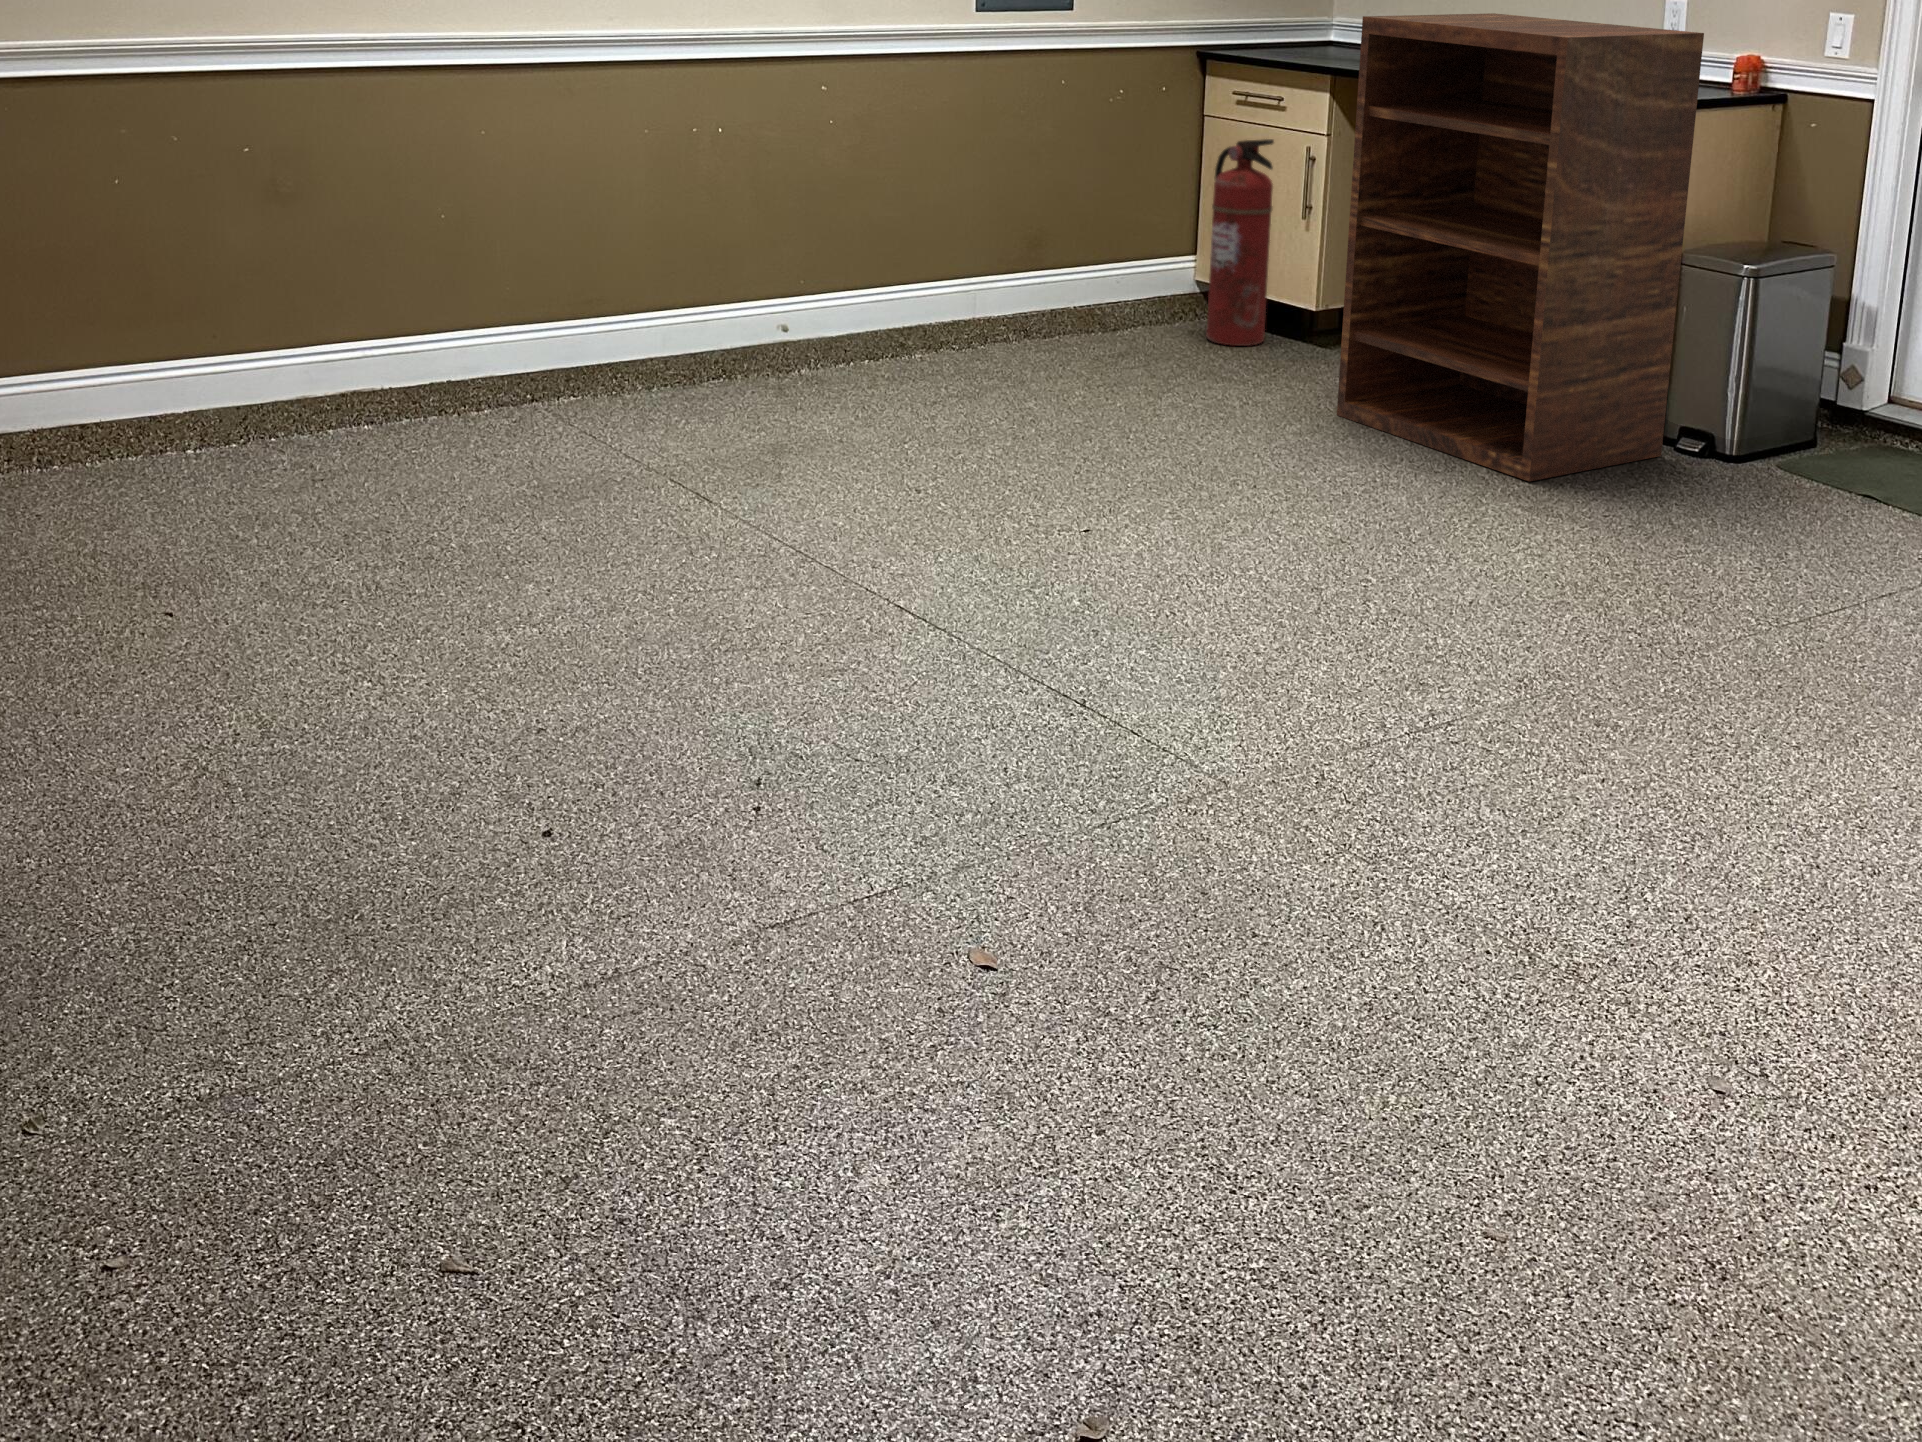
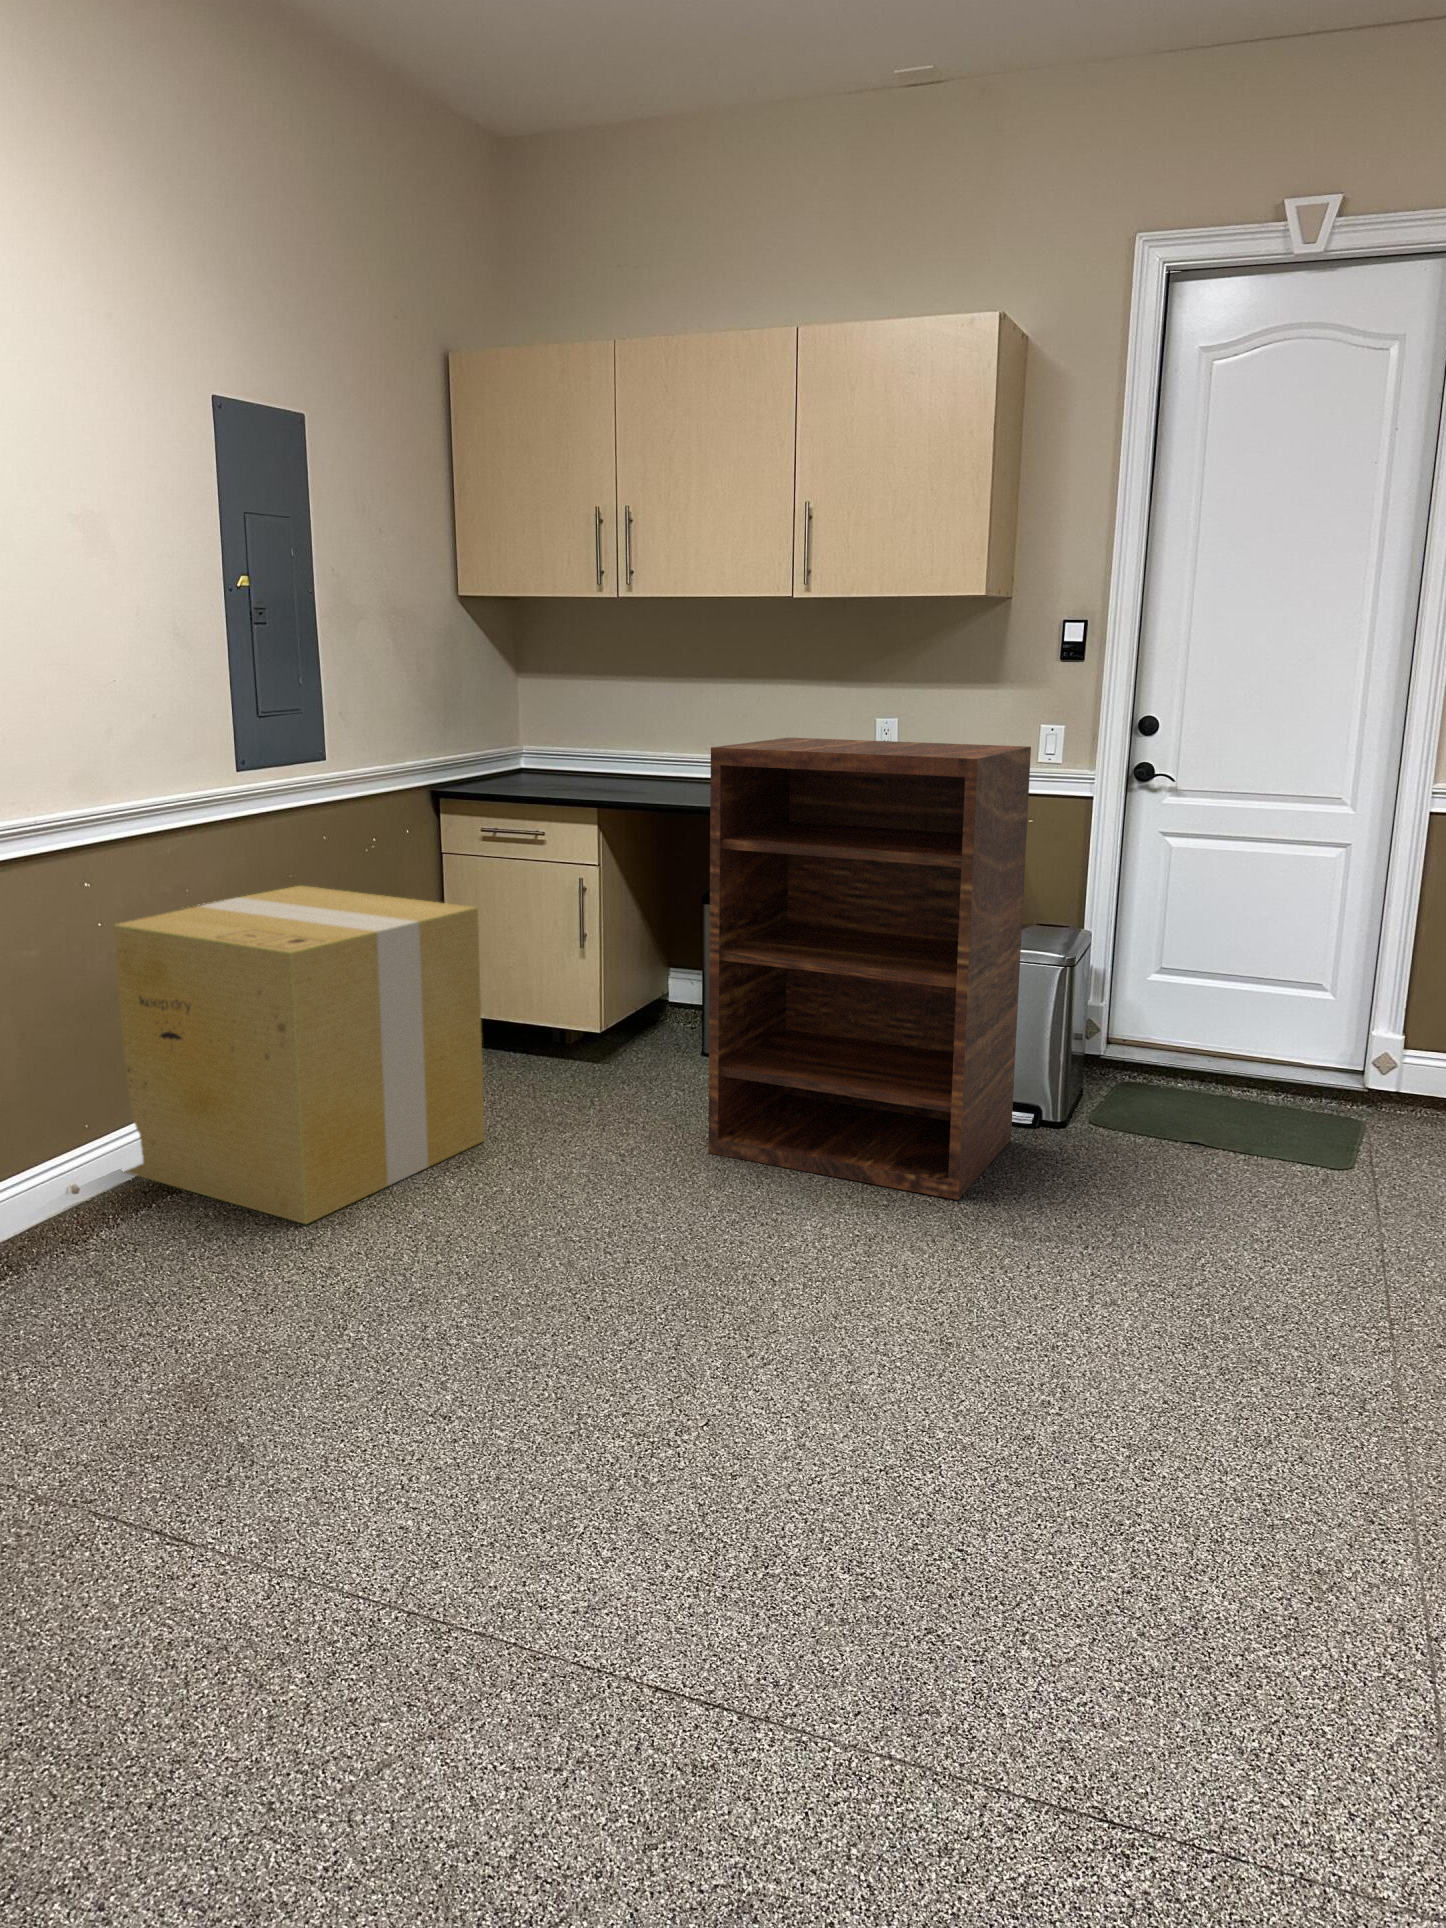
cardboard box: none [849,128,1156,399] -> present [114,886,484,1224]
fire extinguisher: present [1207,139,1274,346] -> none [483,874,554,1084]

